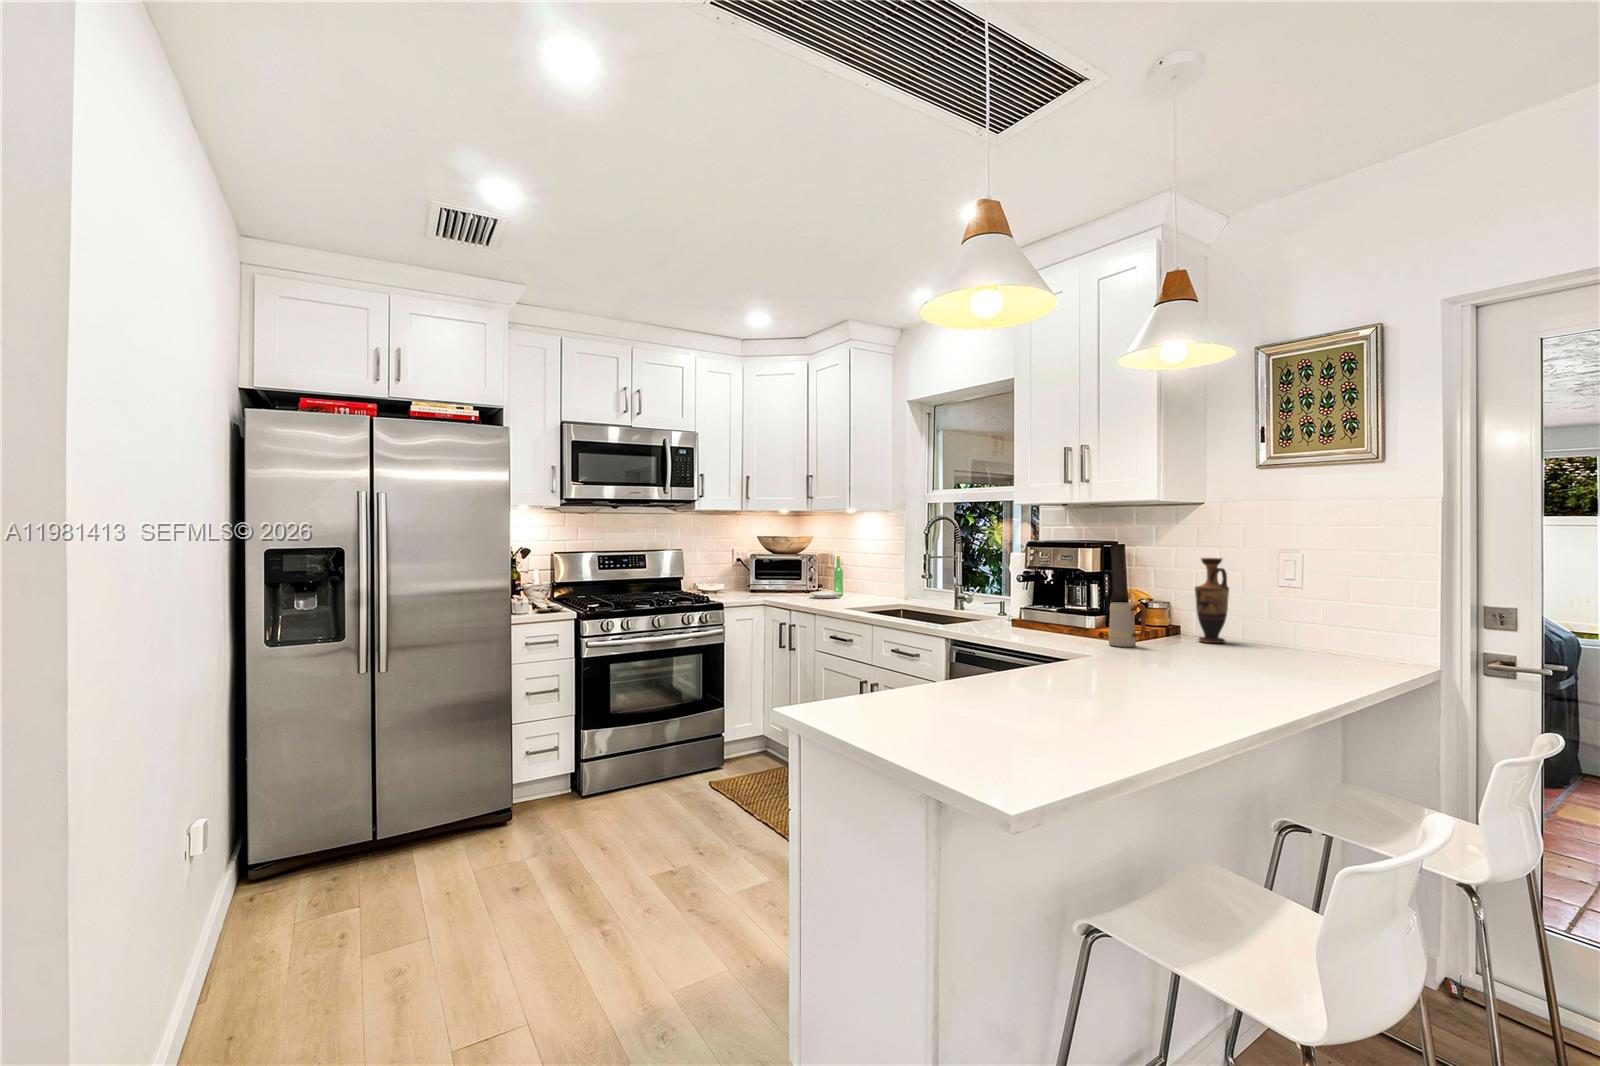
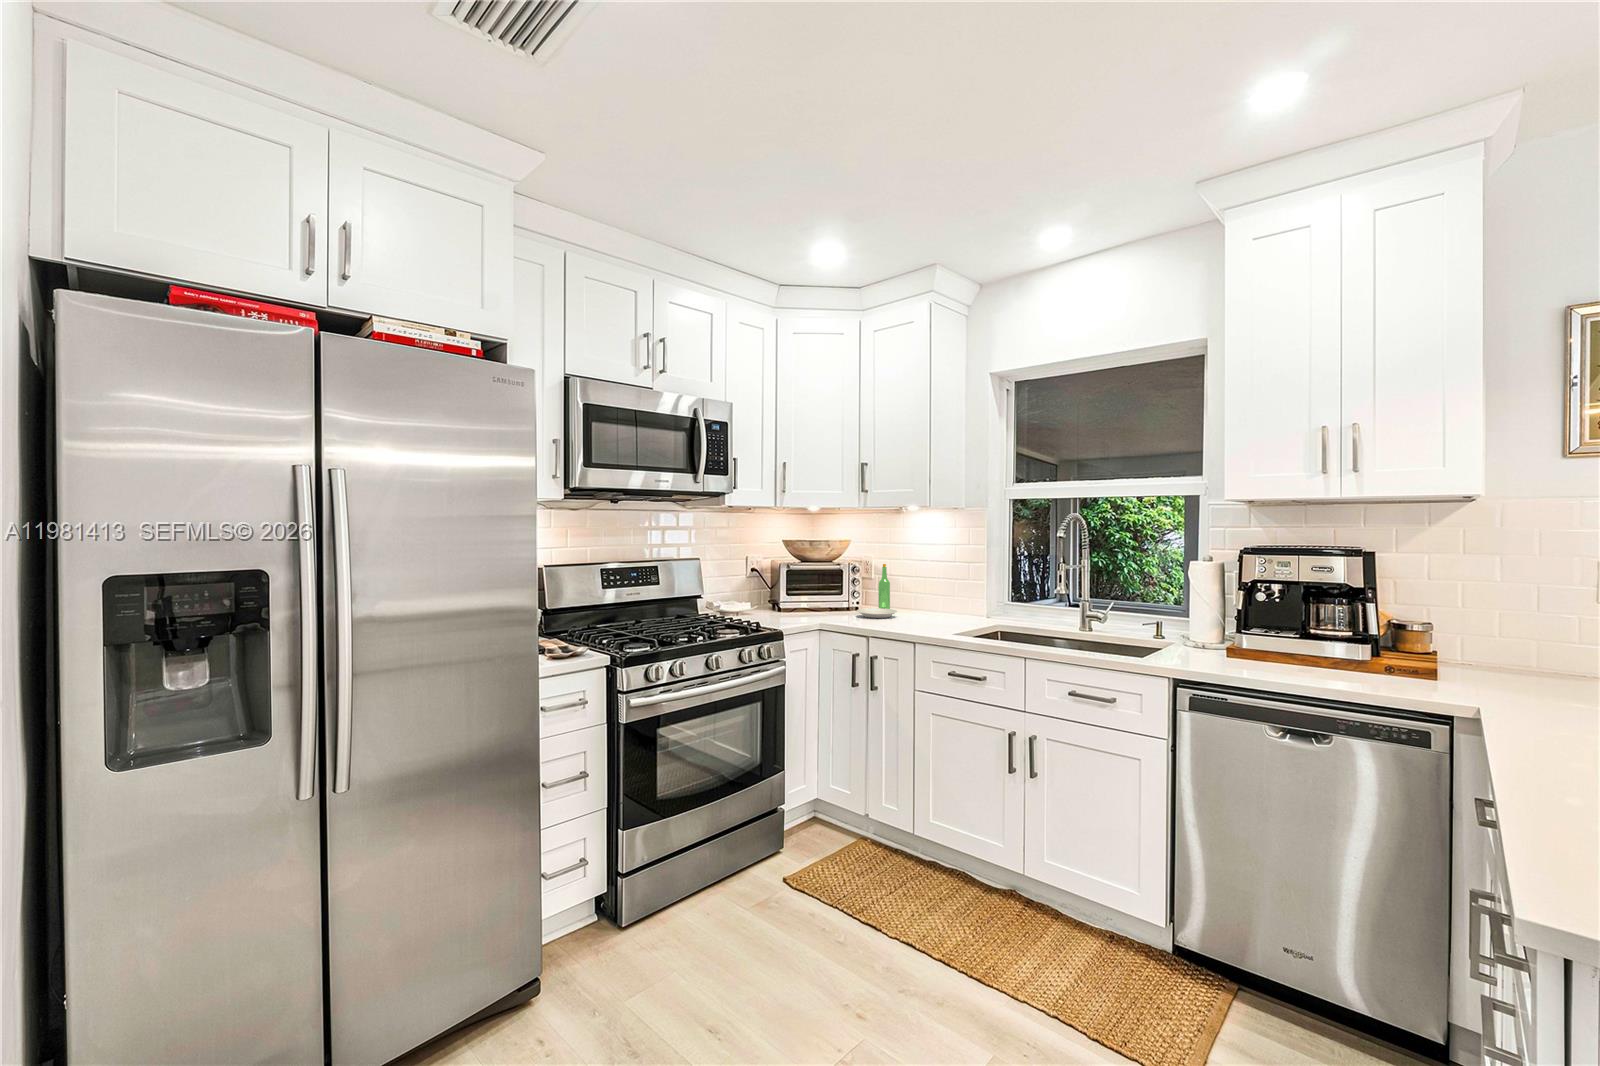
vase: present [1195,558,1229,643] -> none [1503,574,1557,682]
mug: present [1108,602,1146,647] -> none [1440,634,1507,694]

